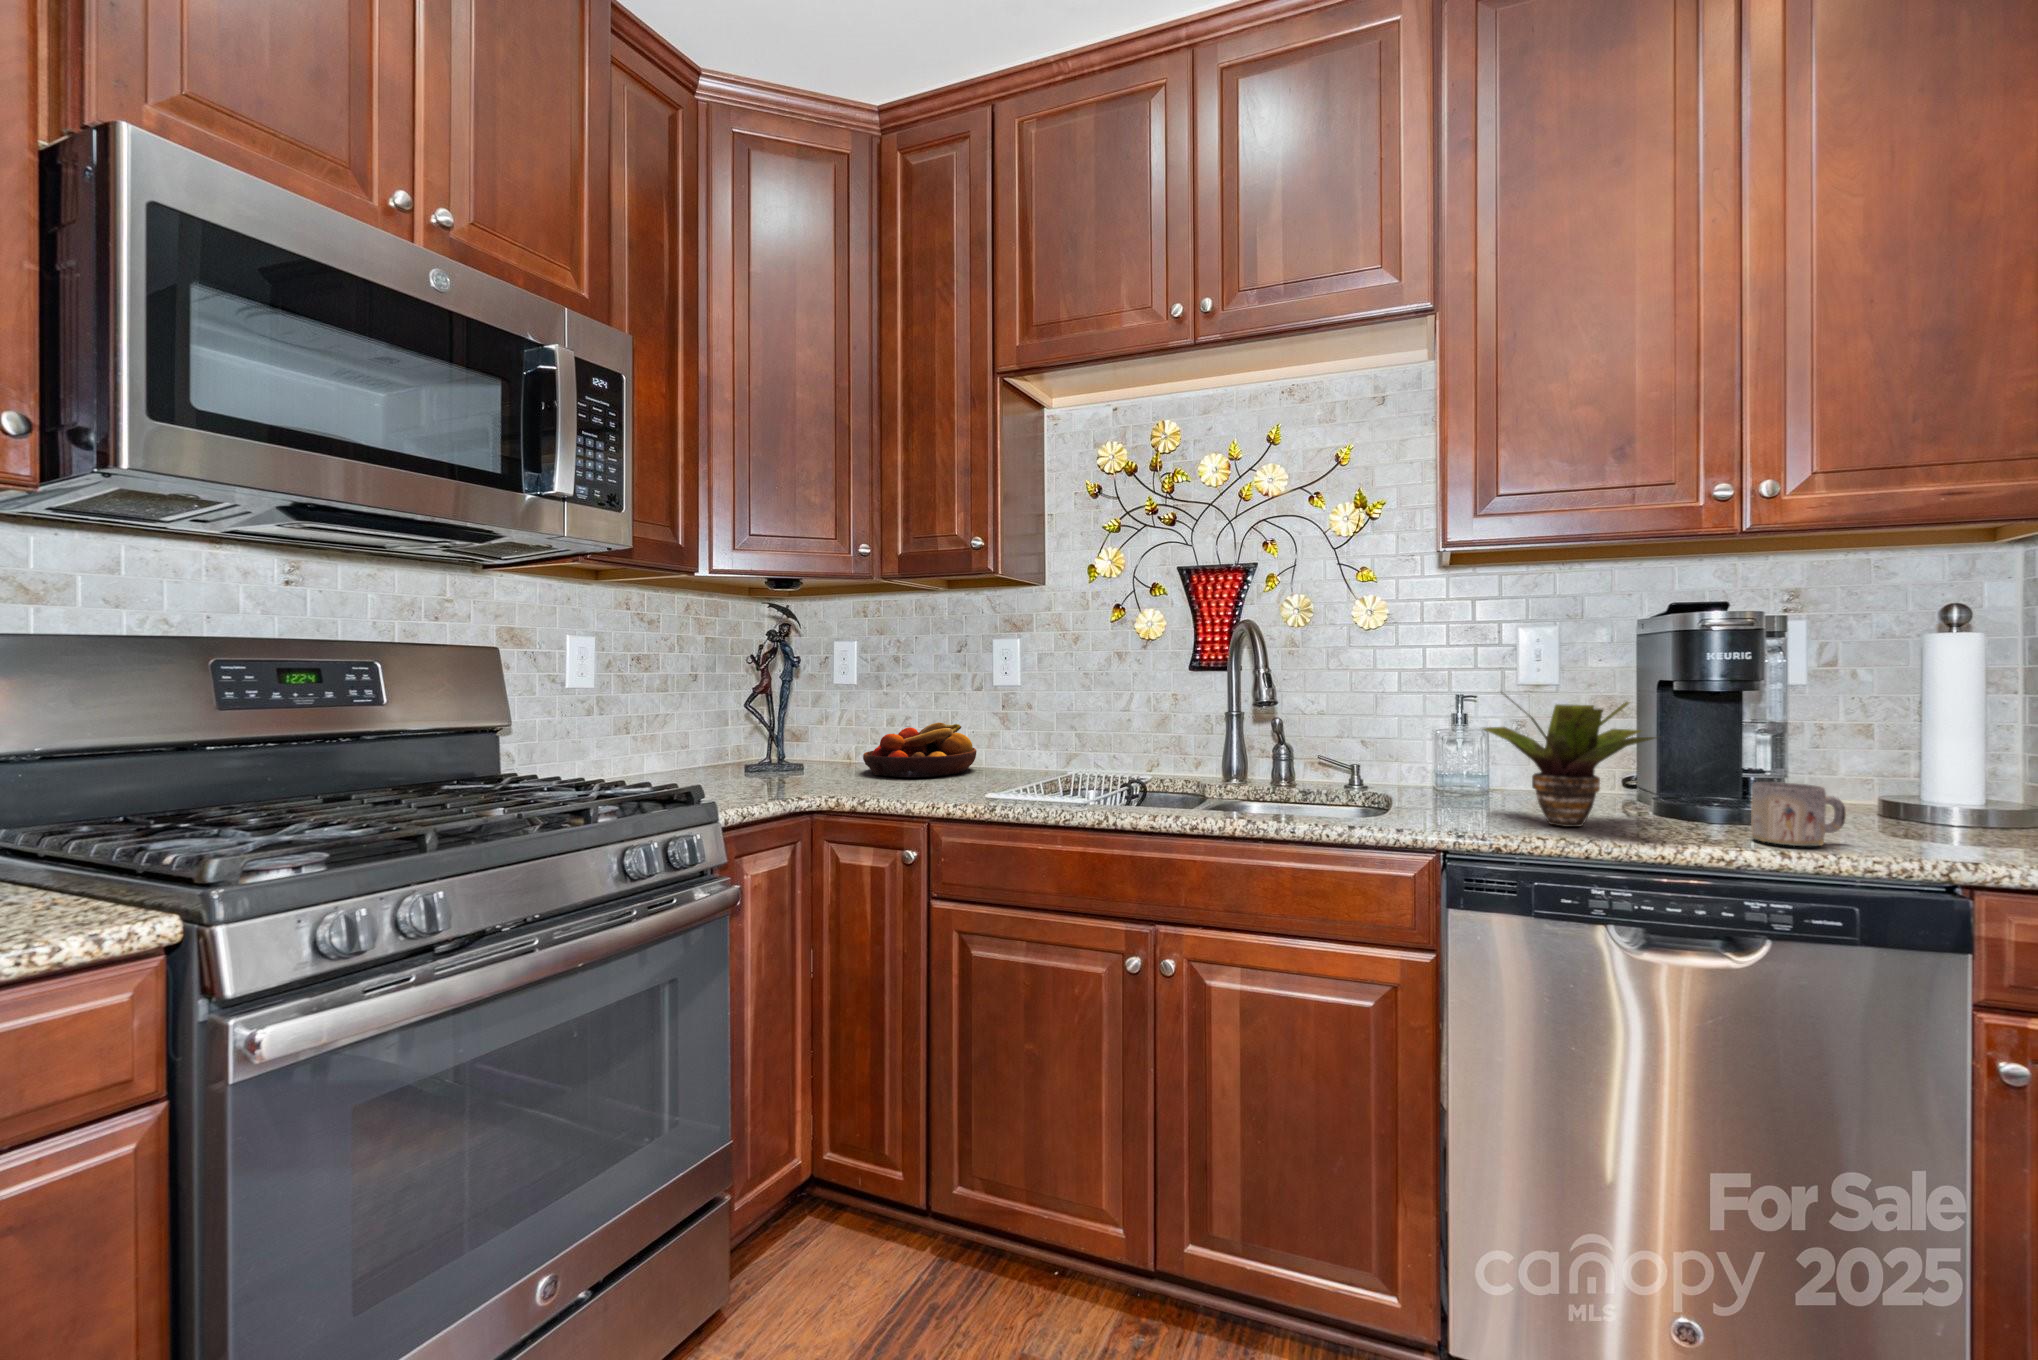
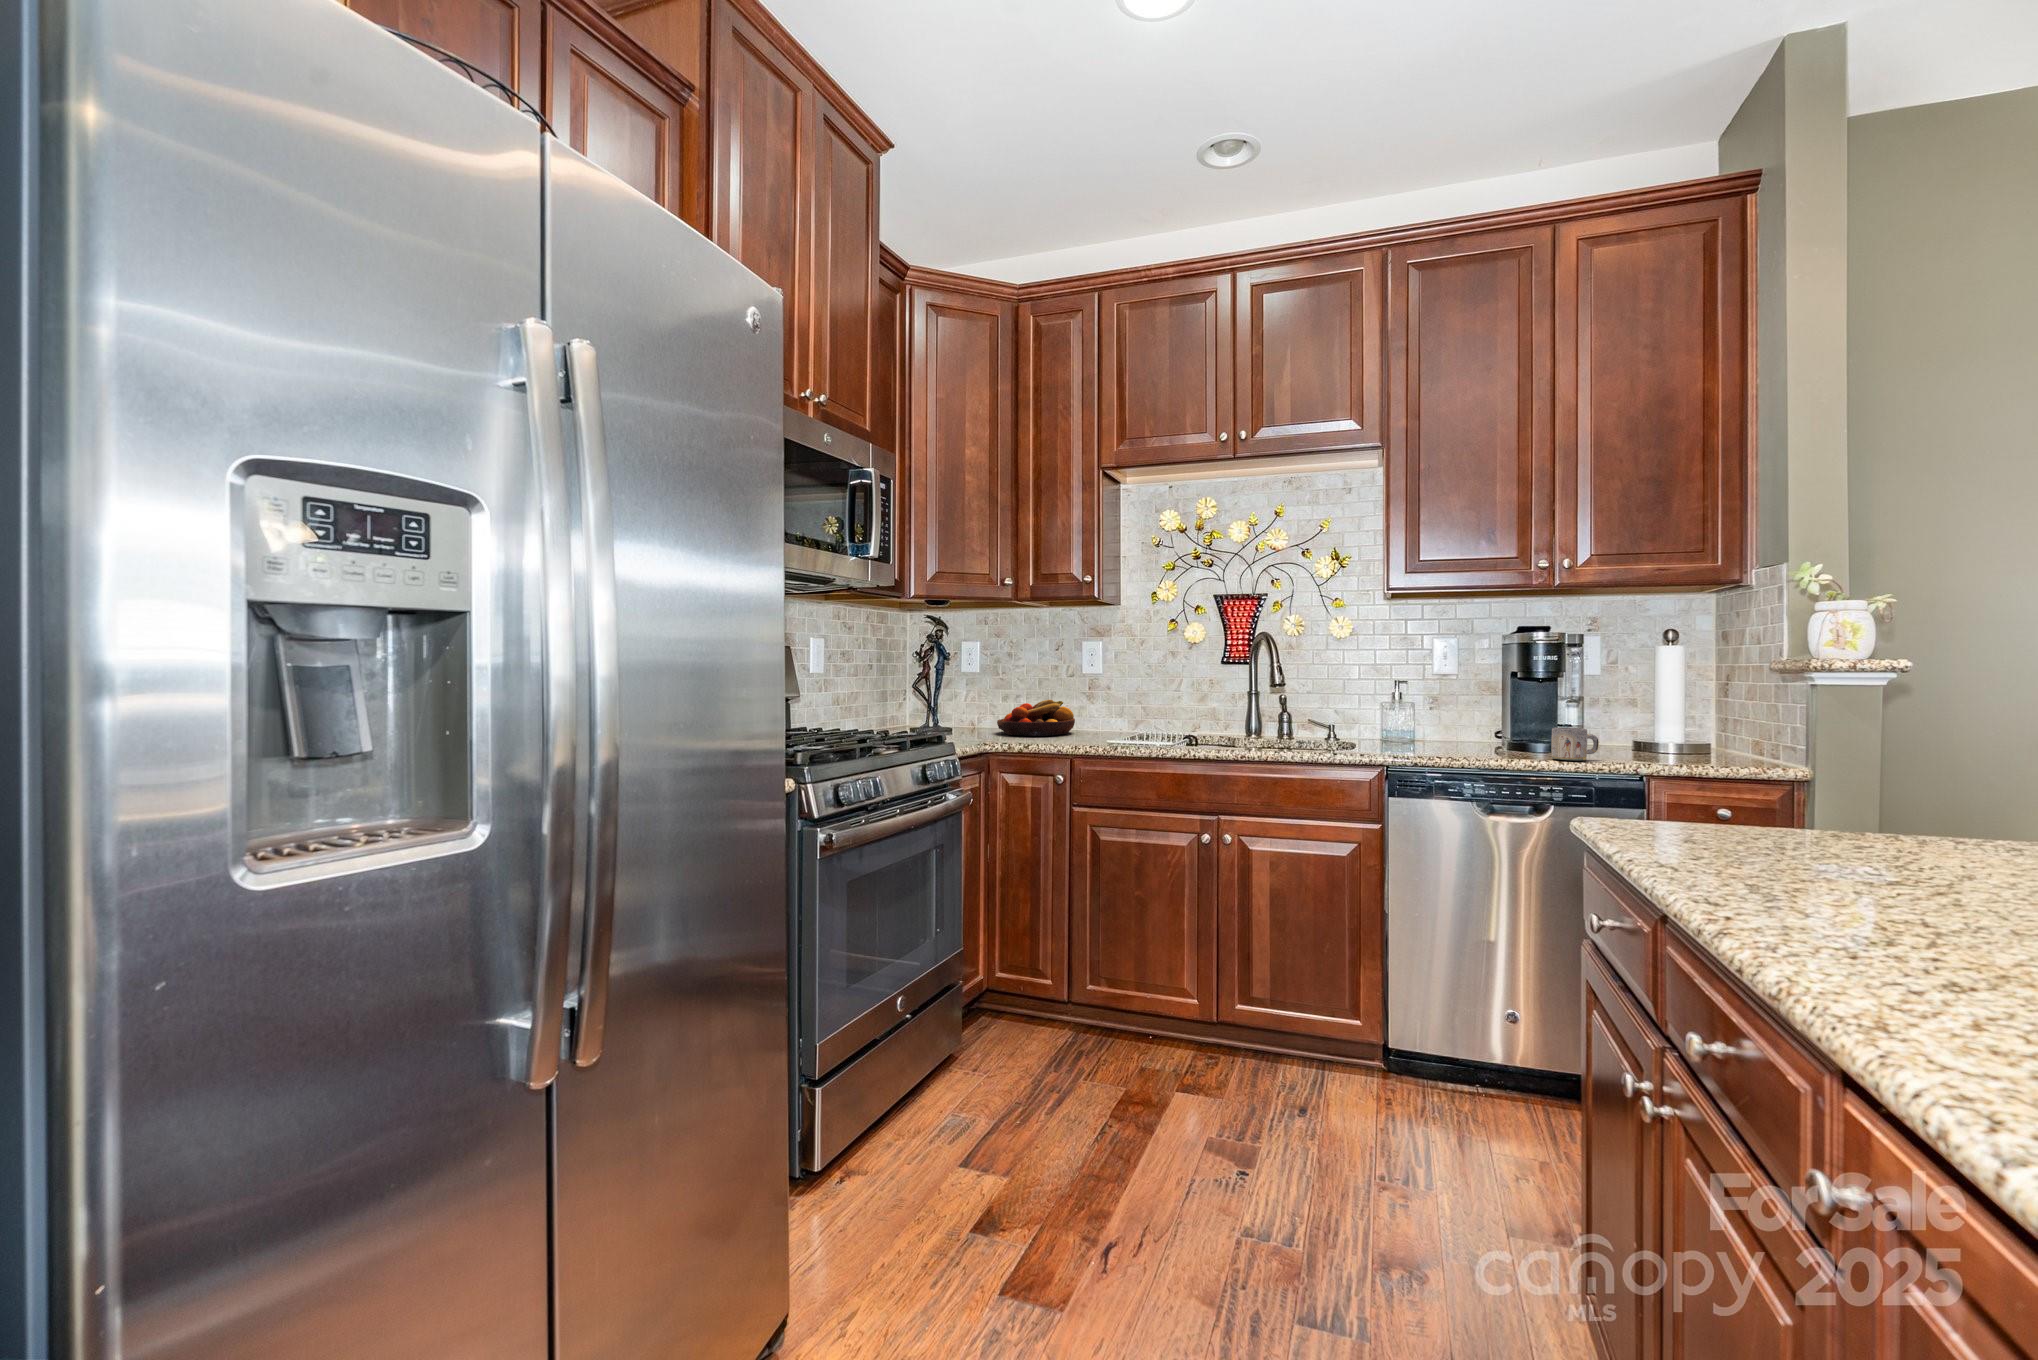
potted plant: present [1483,695,1656,827] -> none [1408,677,1505,755]

